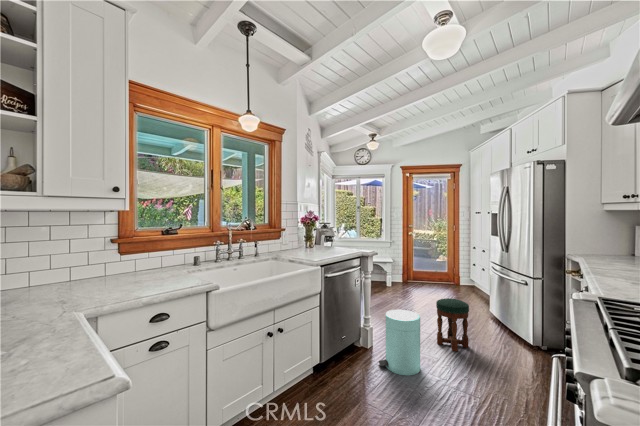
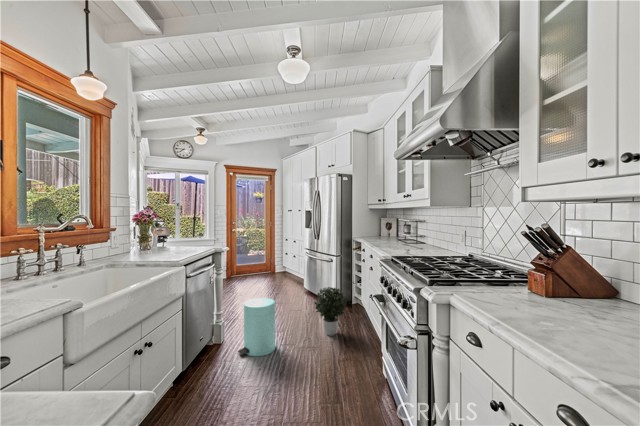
stool: present [436,298,469,351] -> none [278,282,303,325]
potted plant: none [476,314,529,382] -> present [315,287,347,336]

